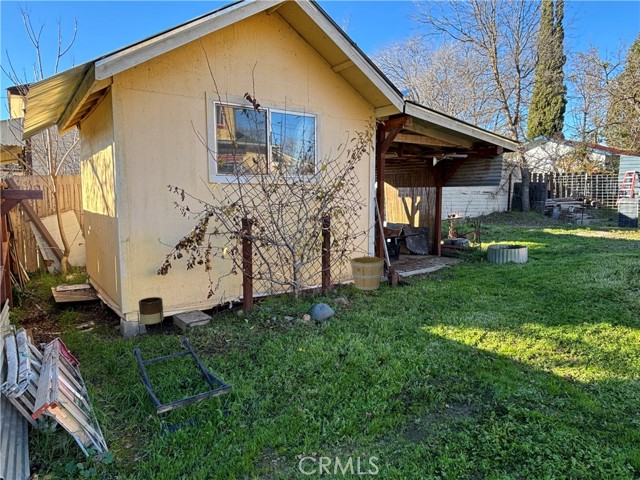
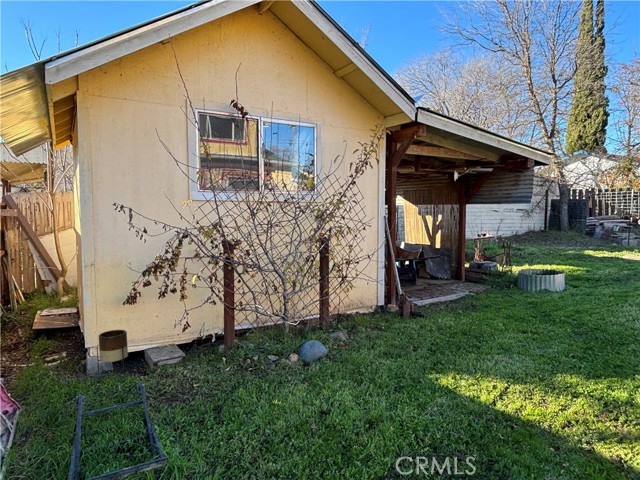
wooden bucket: present [350,256,384,290] -> none [353,283,392,323]

